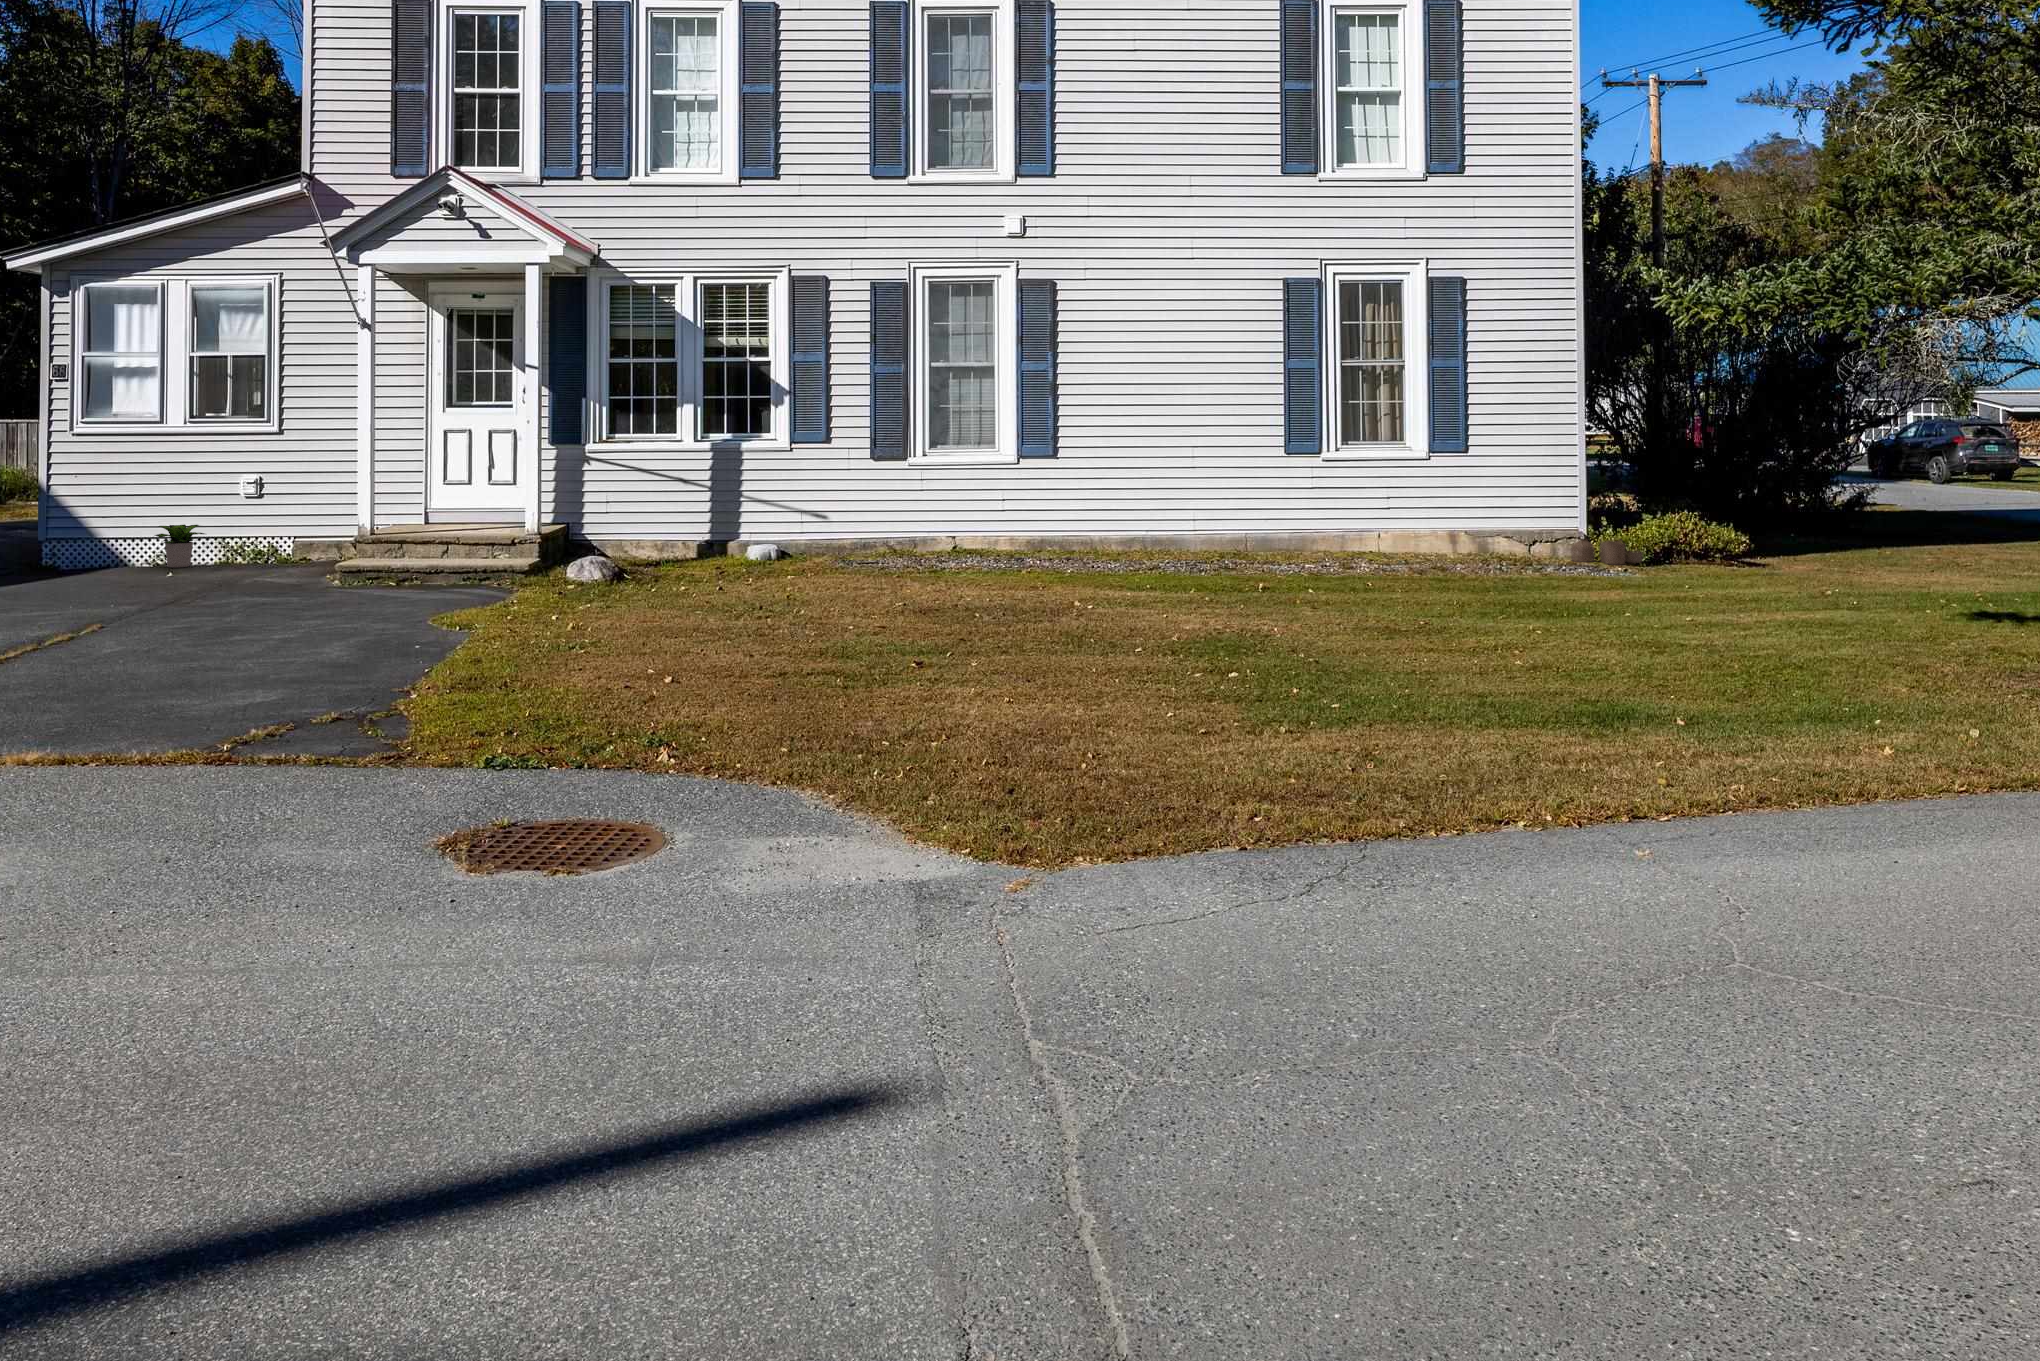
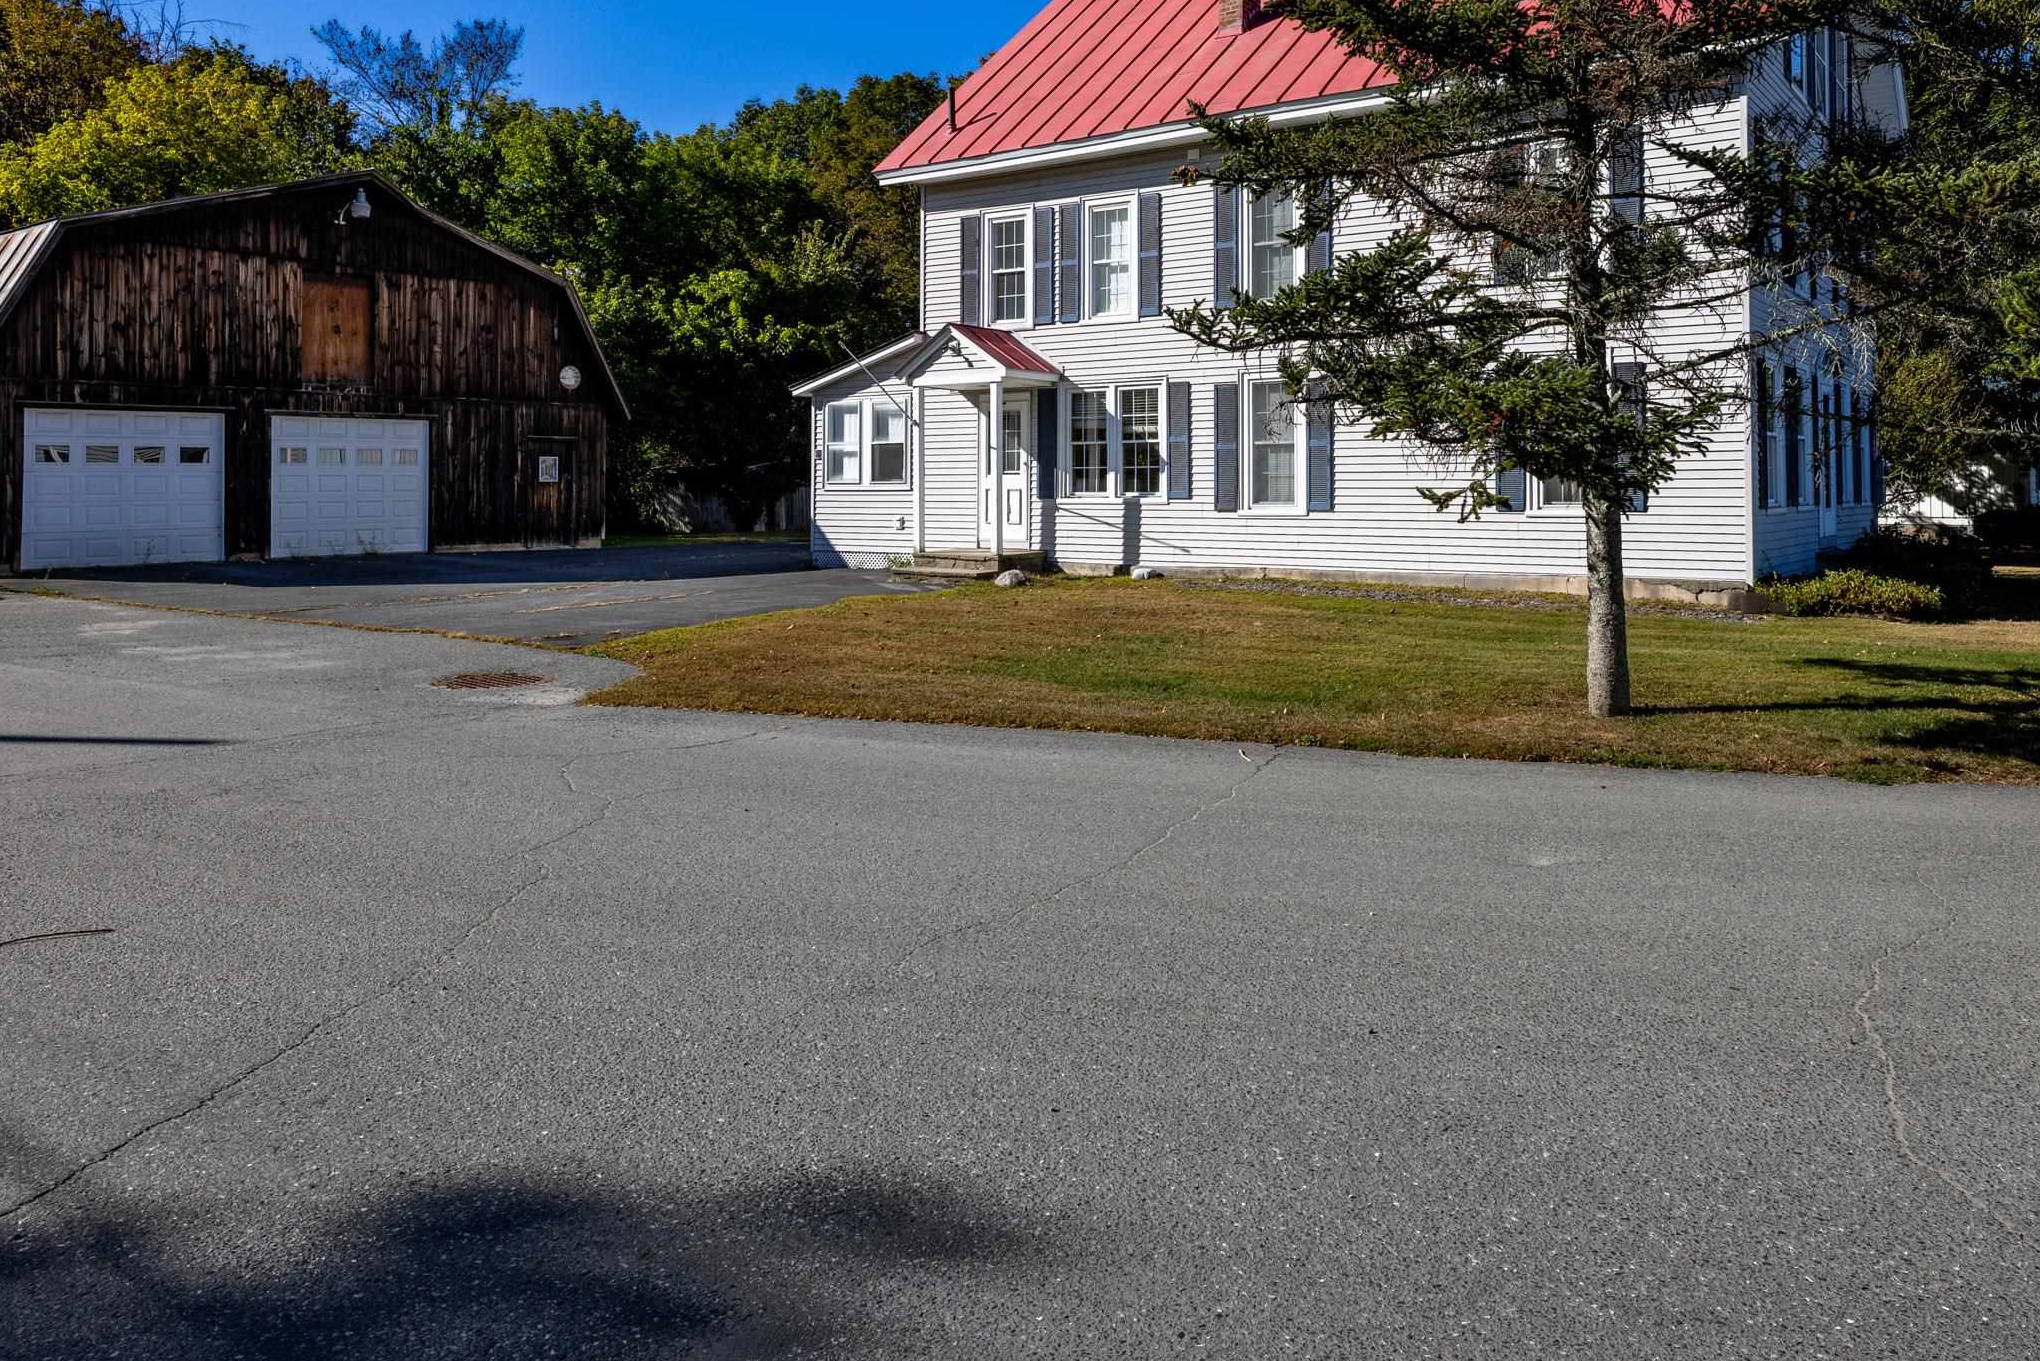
potted plant: present [155,524,205,568] -> none [846,544,875,569]

